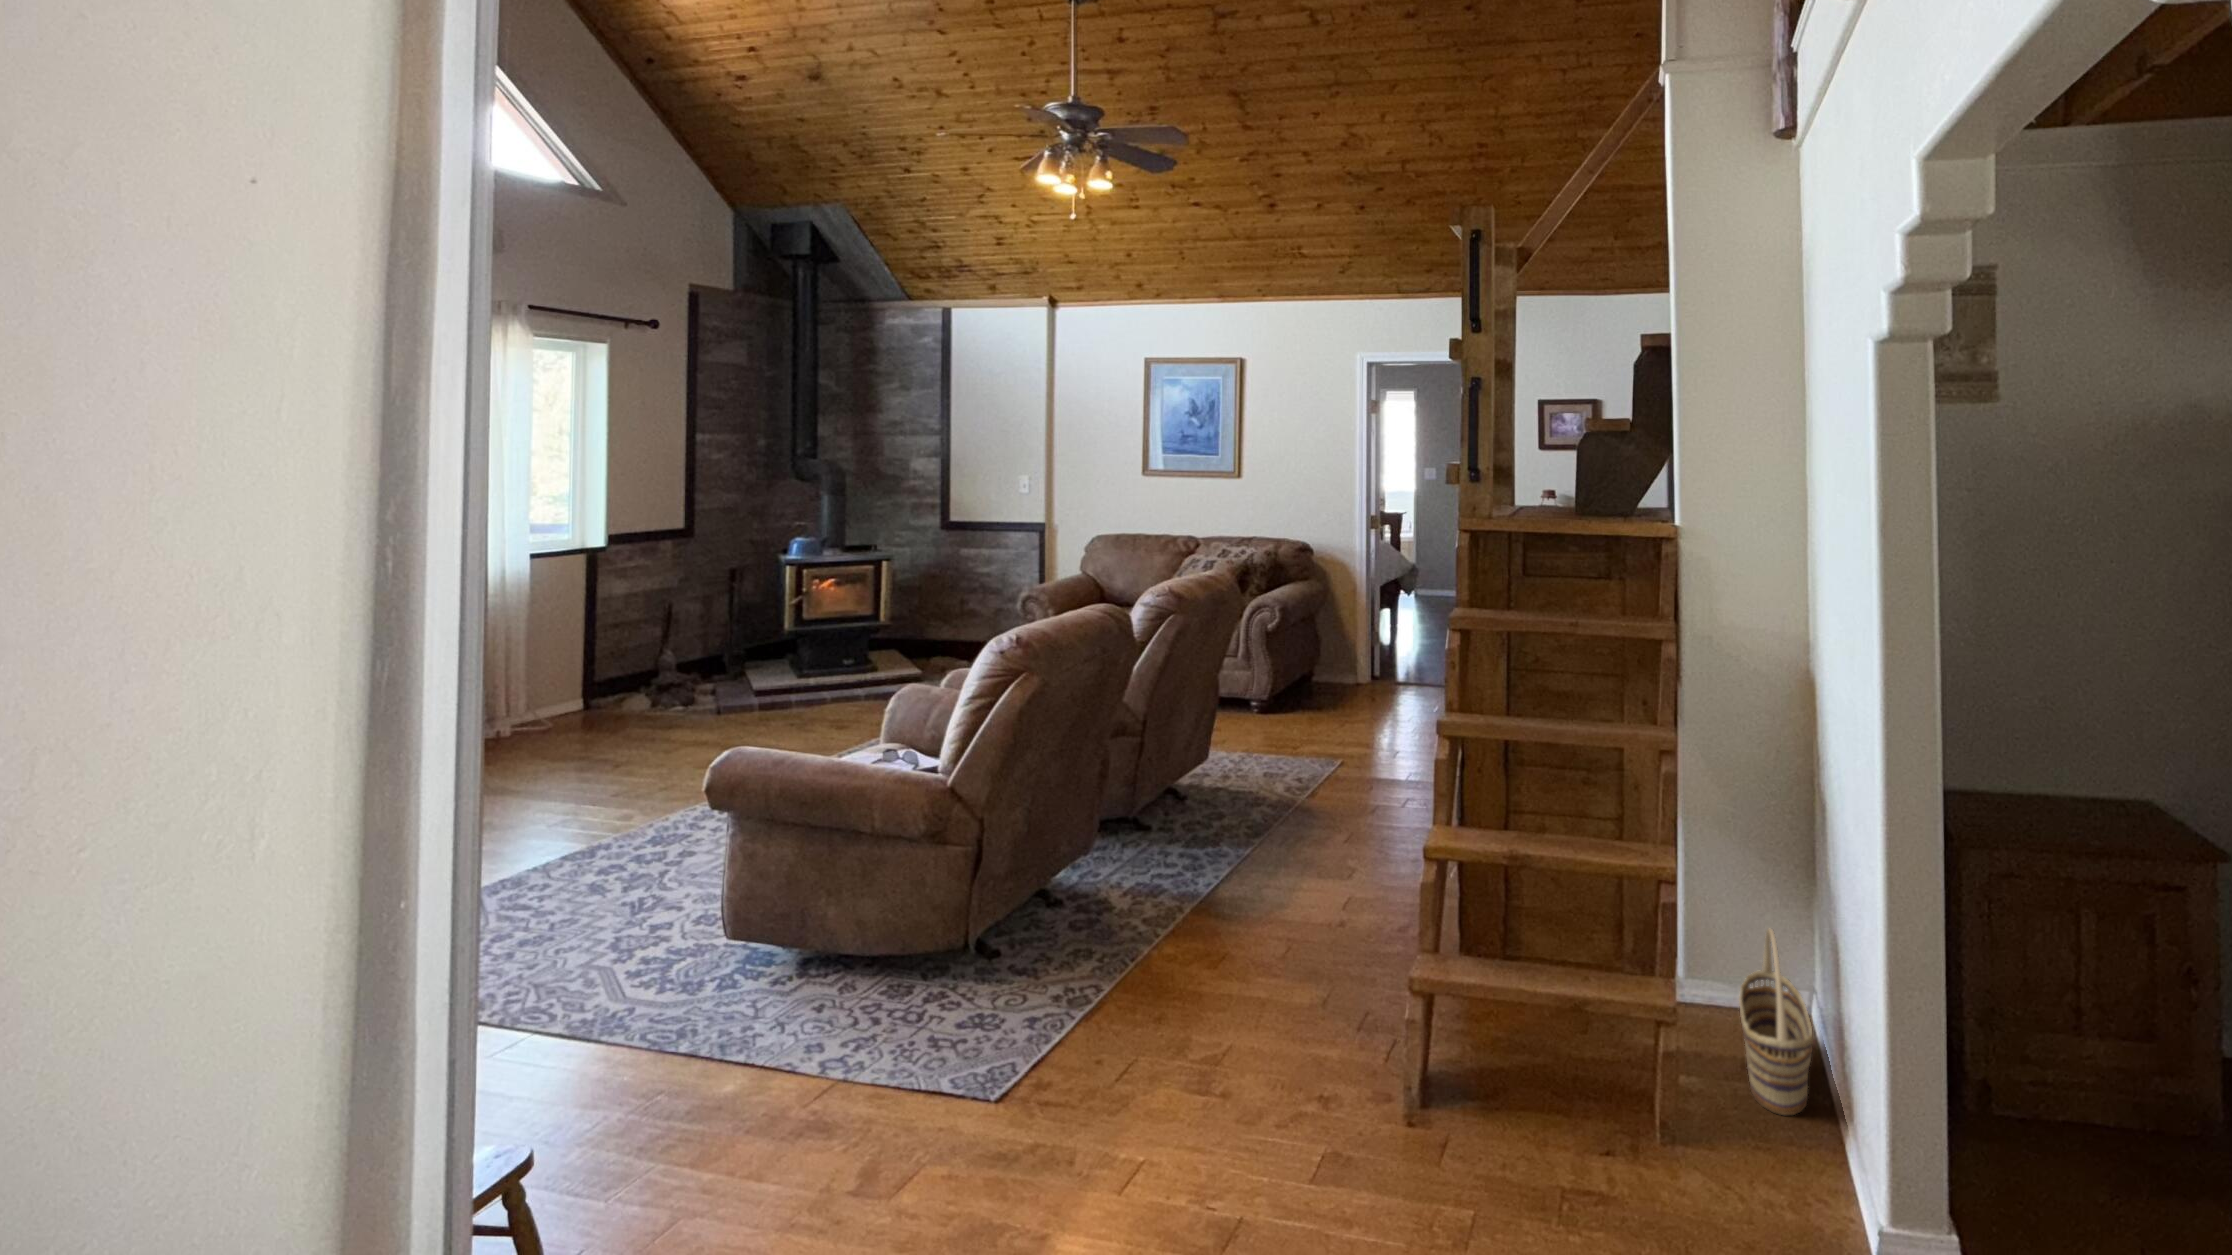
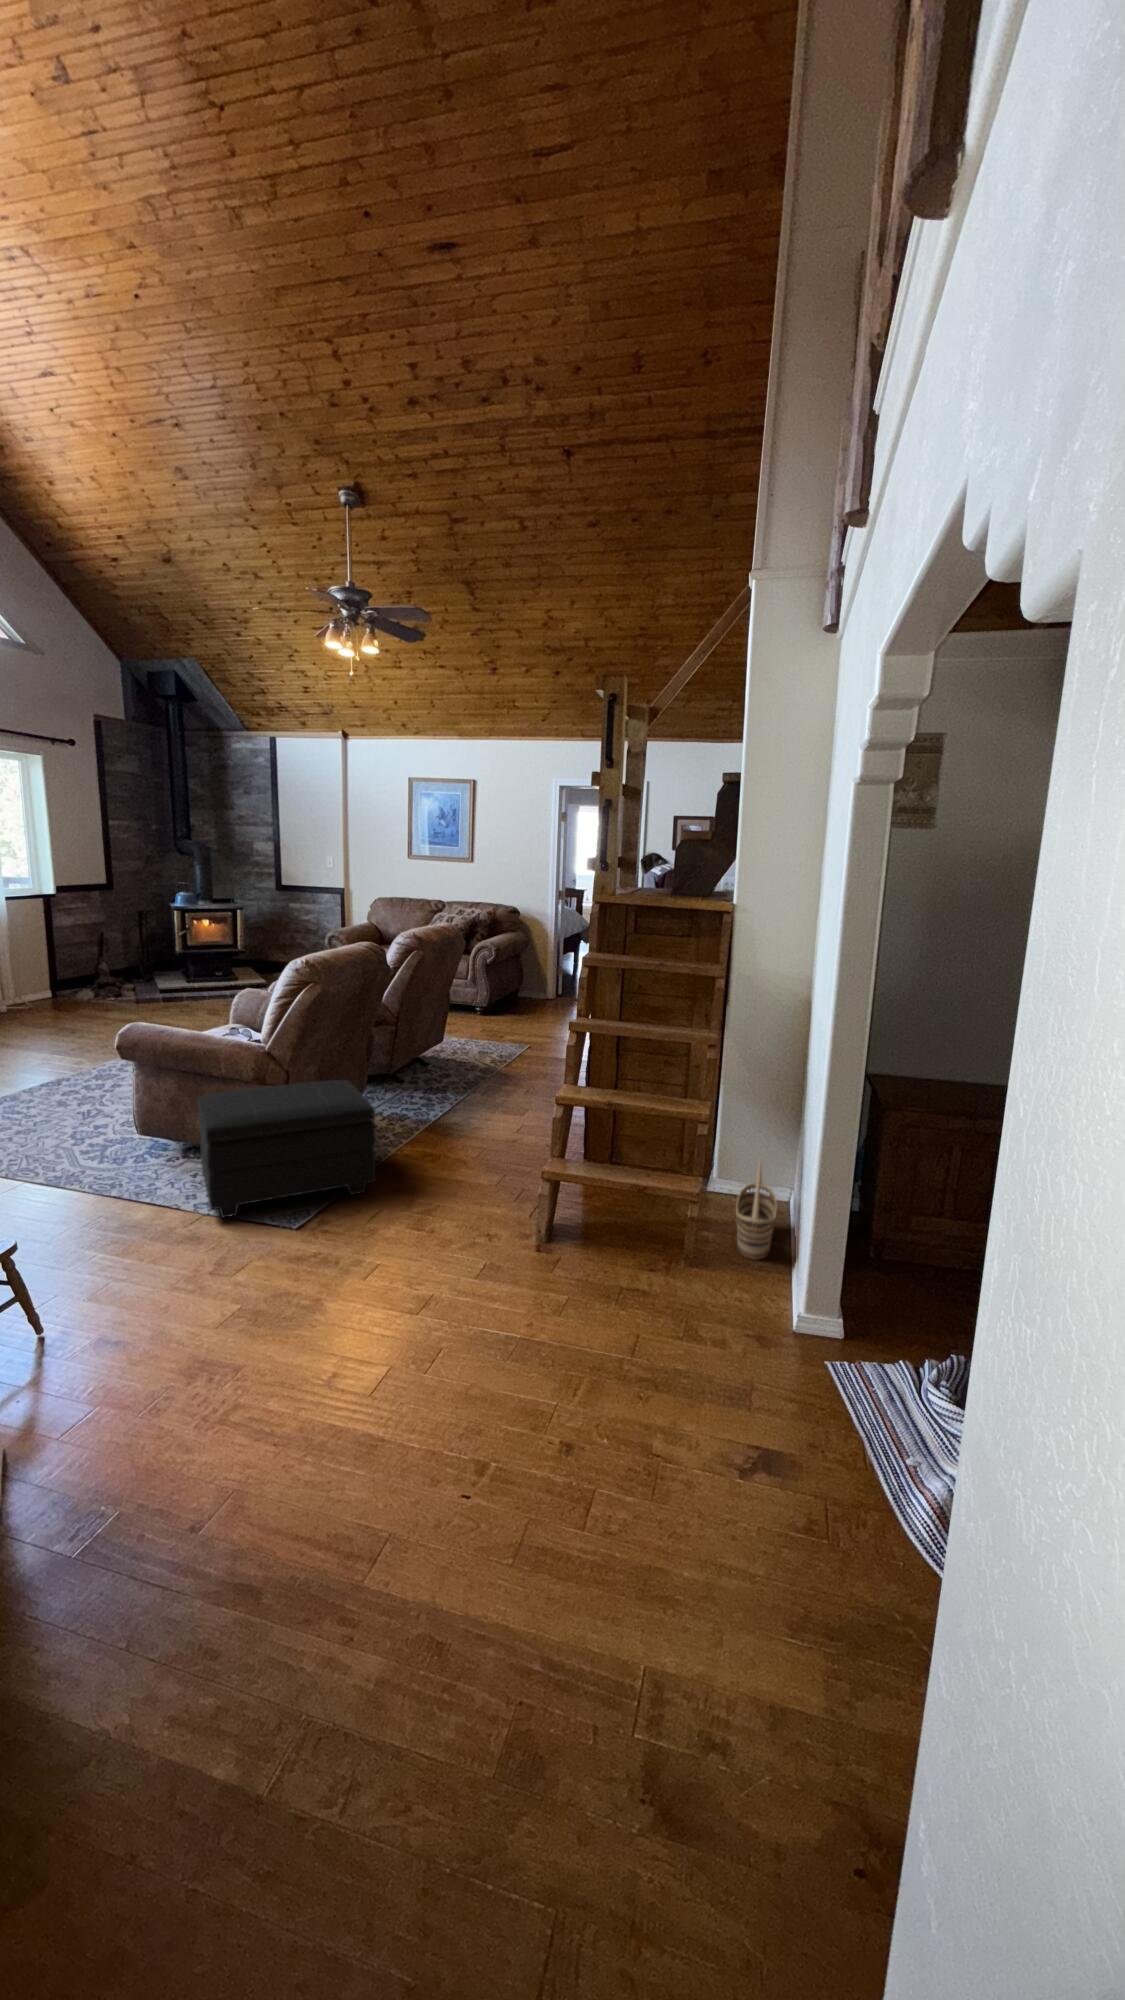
footstool: none [833,826,1130,1093] -> present [198,1080,375,1218]

